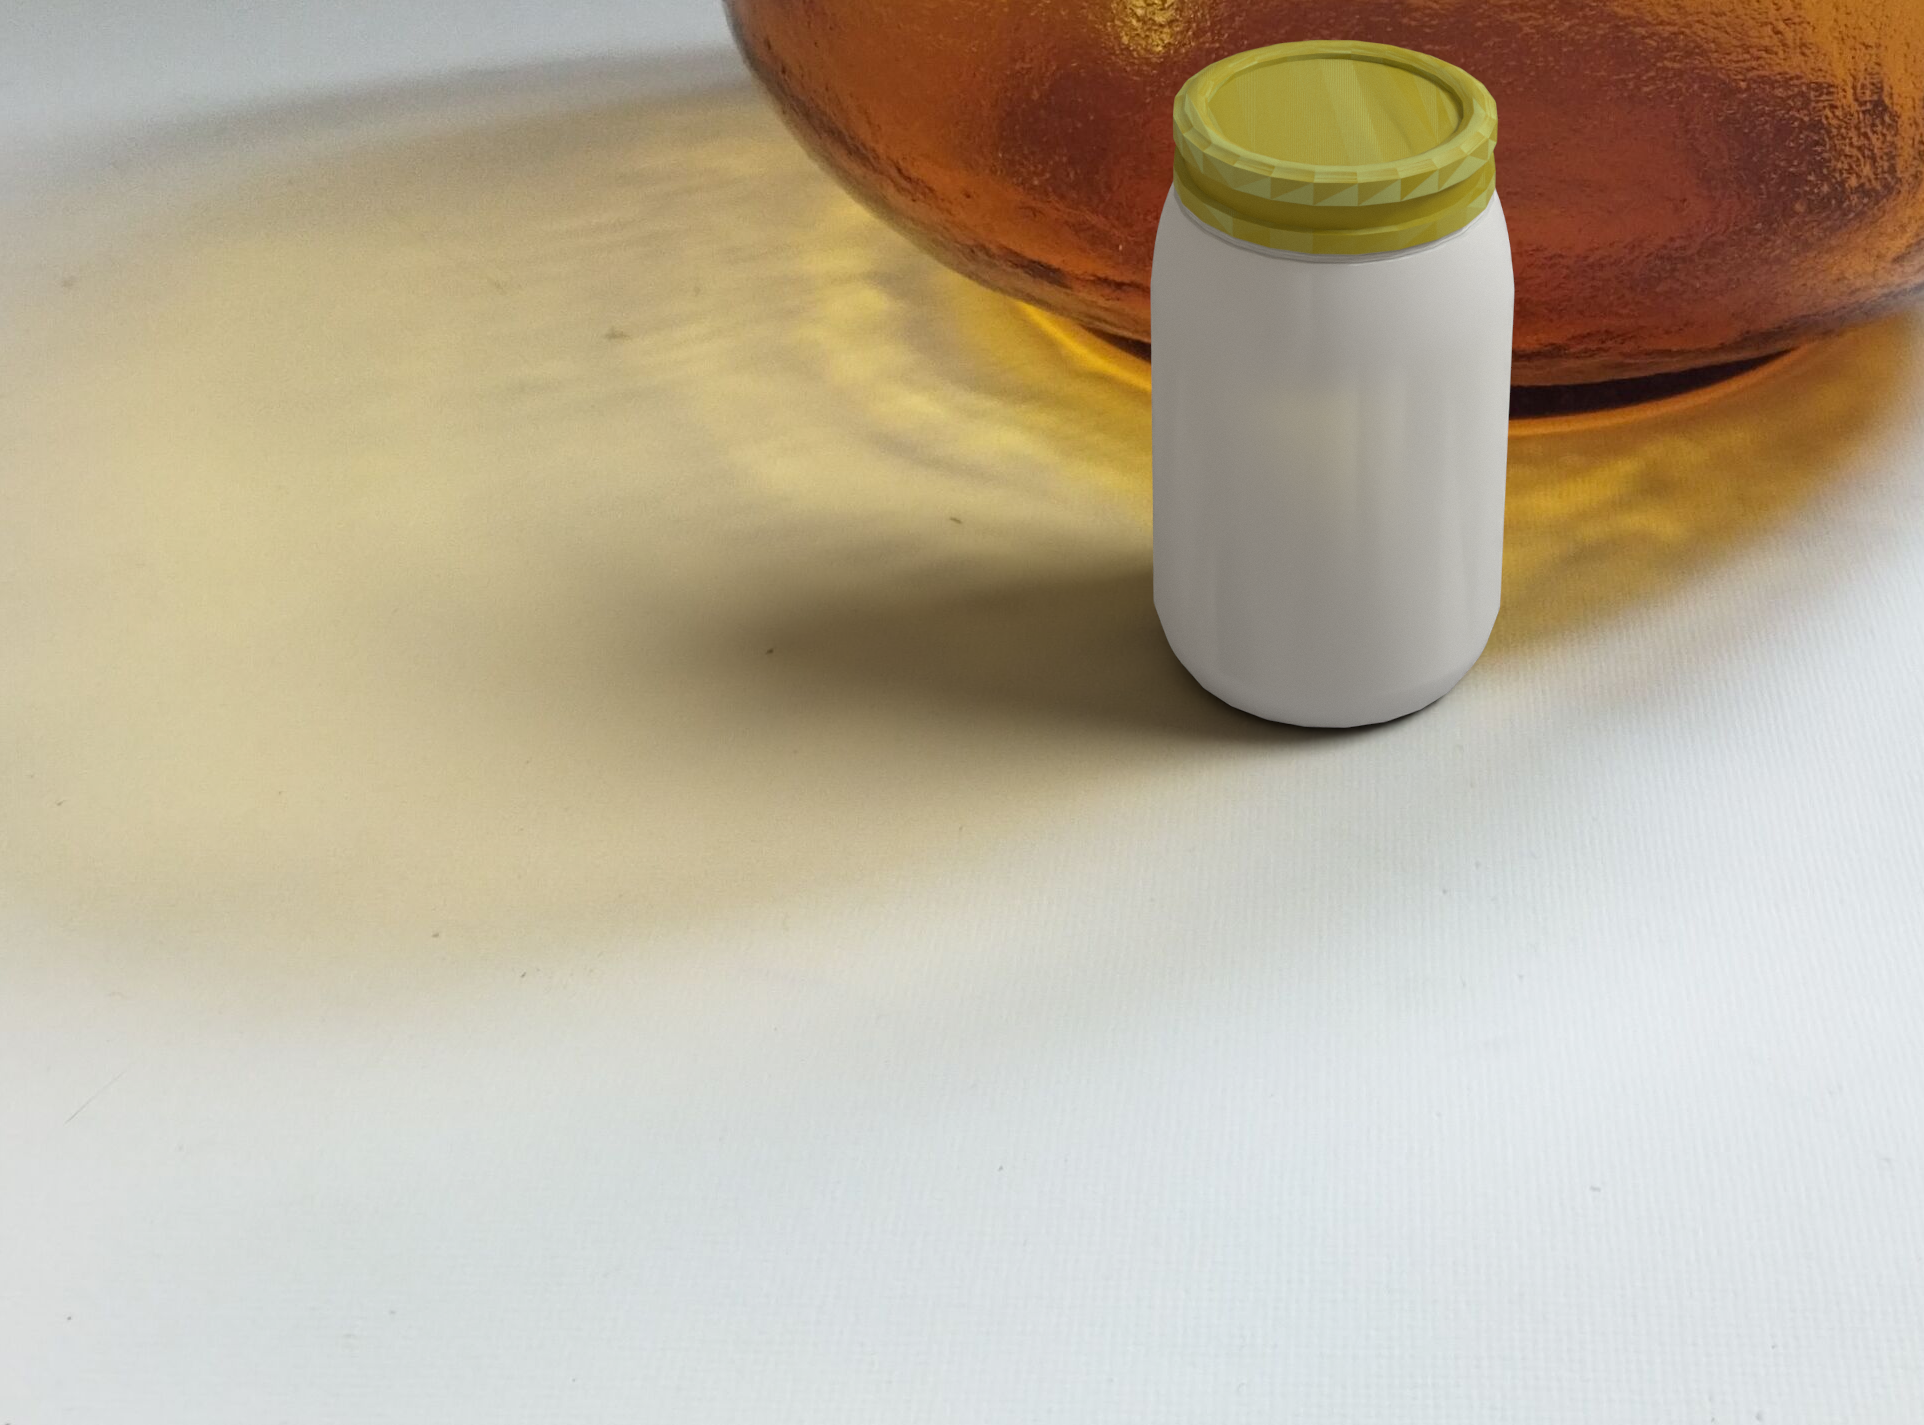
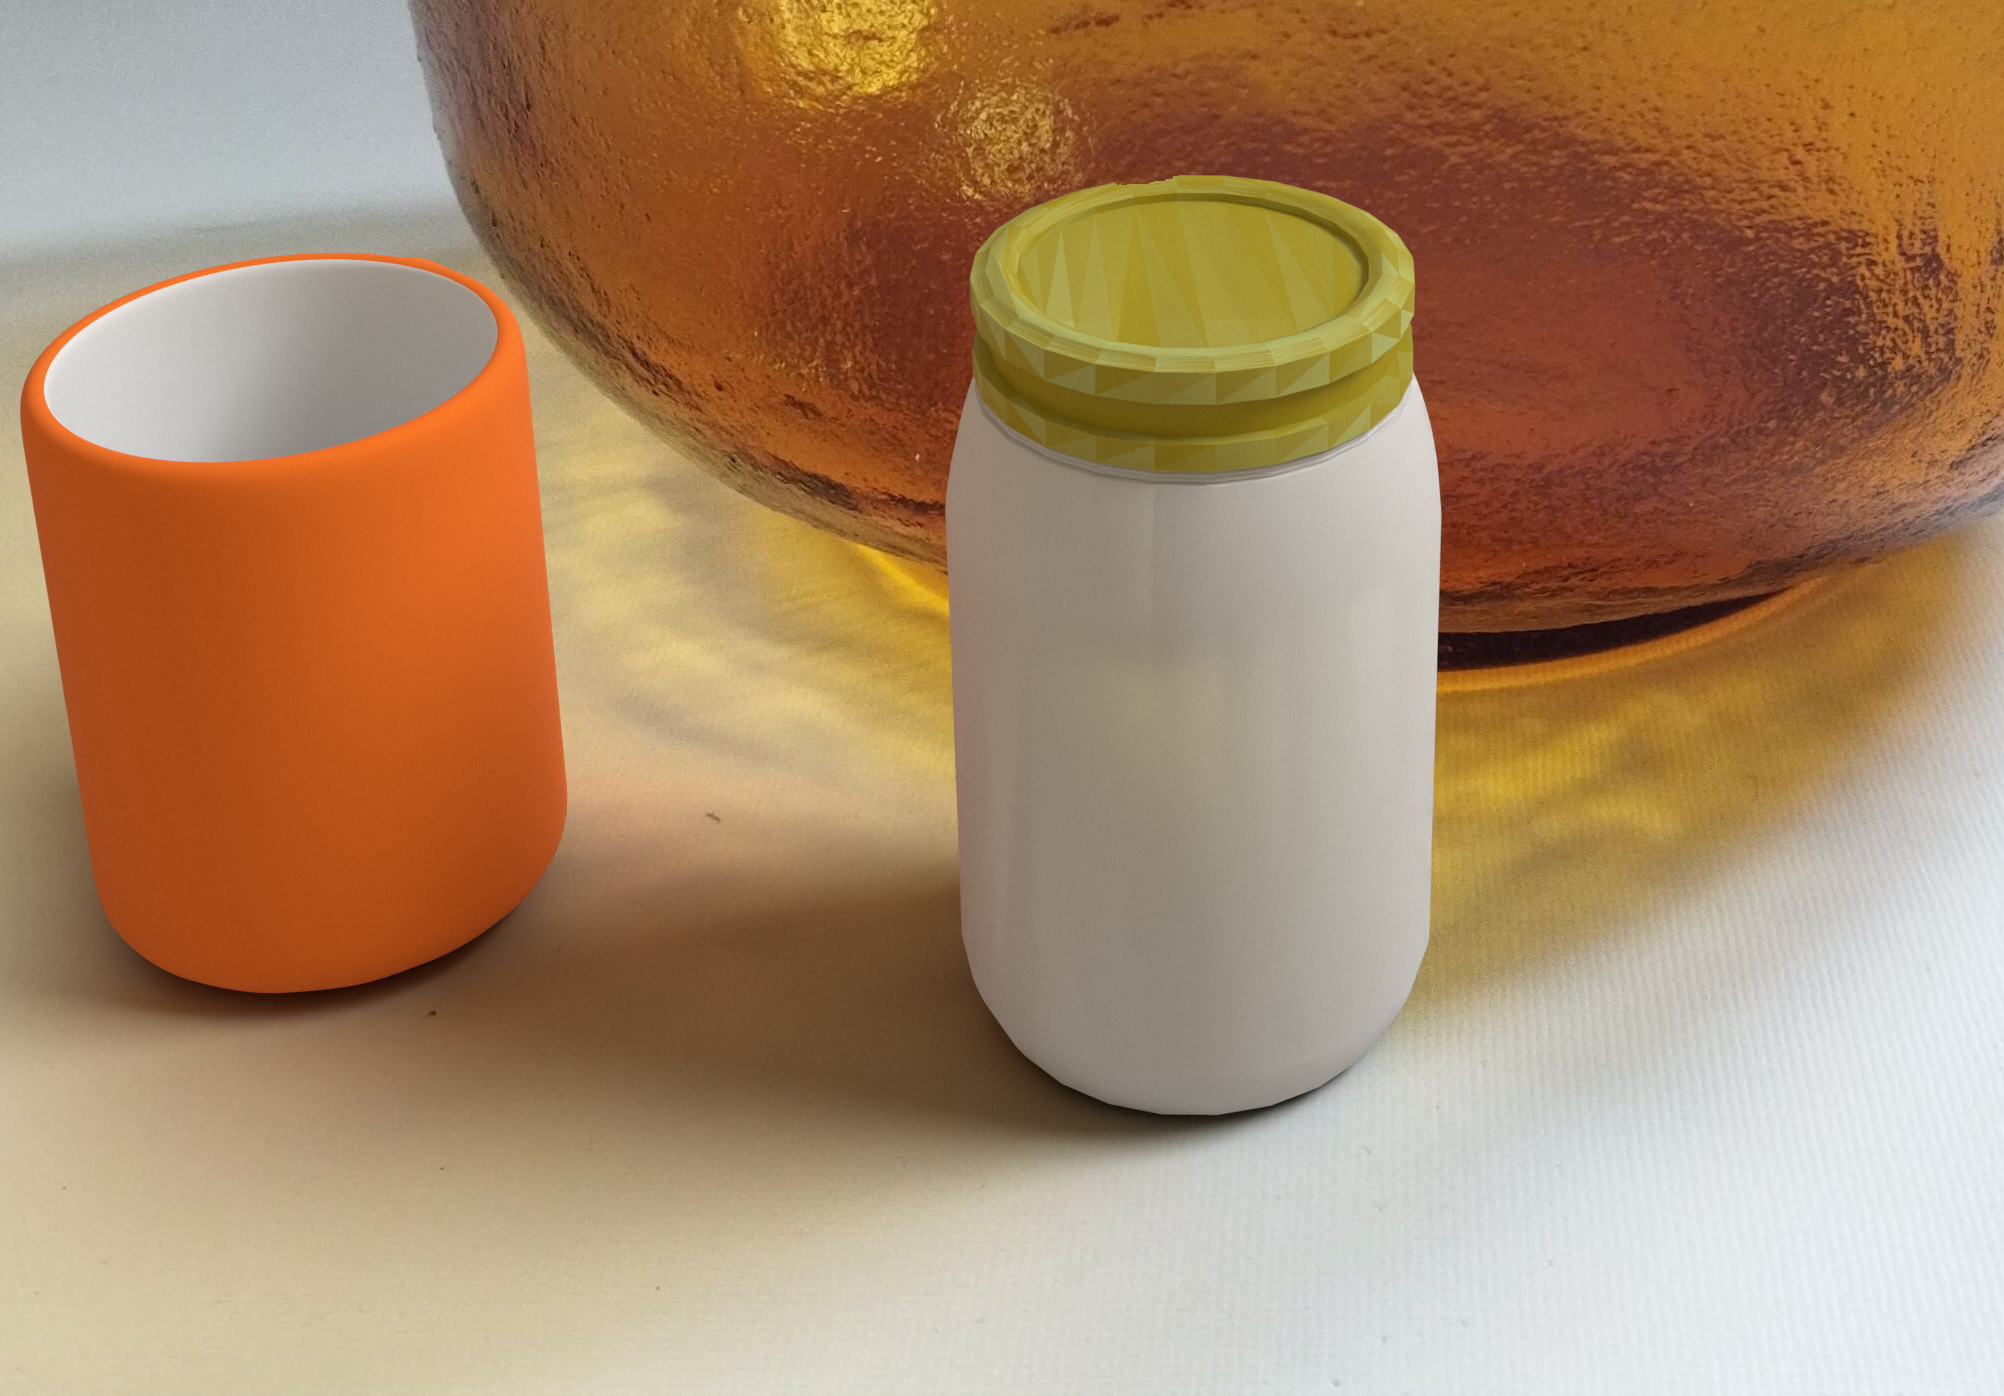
mug: none [464,96,846,640] -> present [20,253,567,993]

